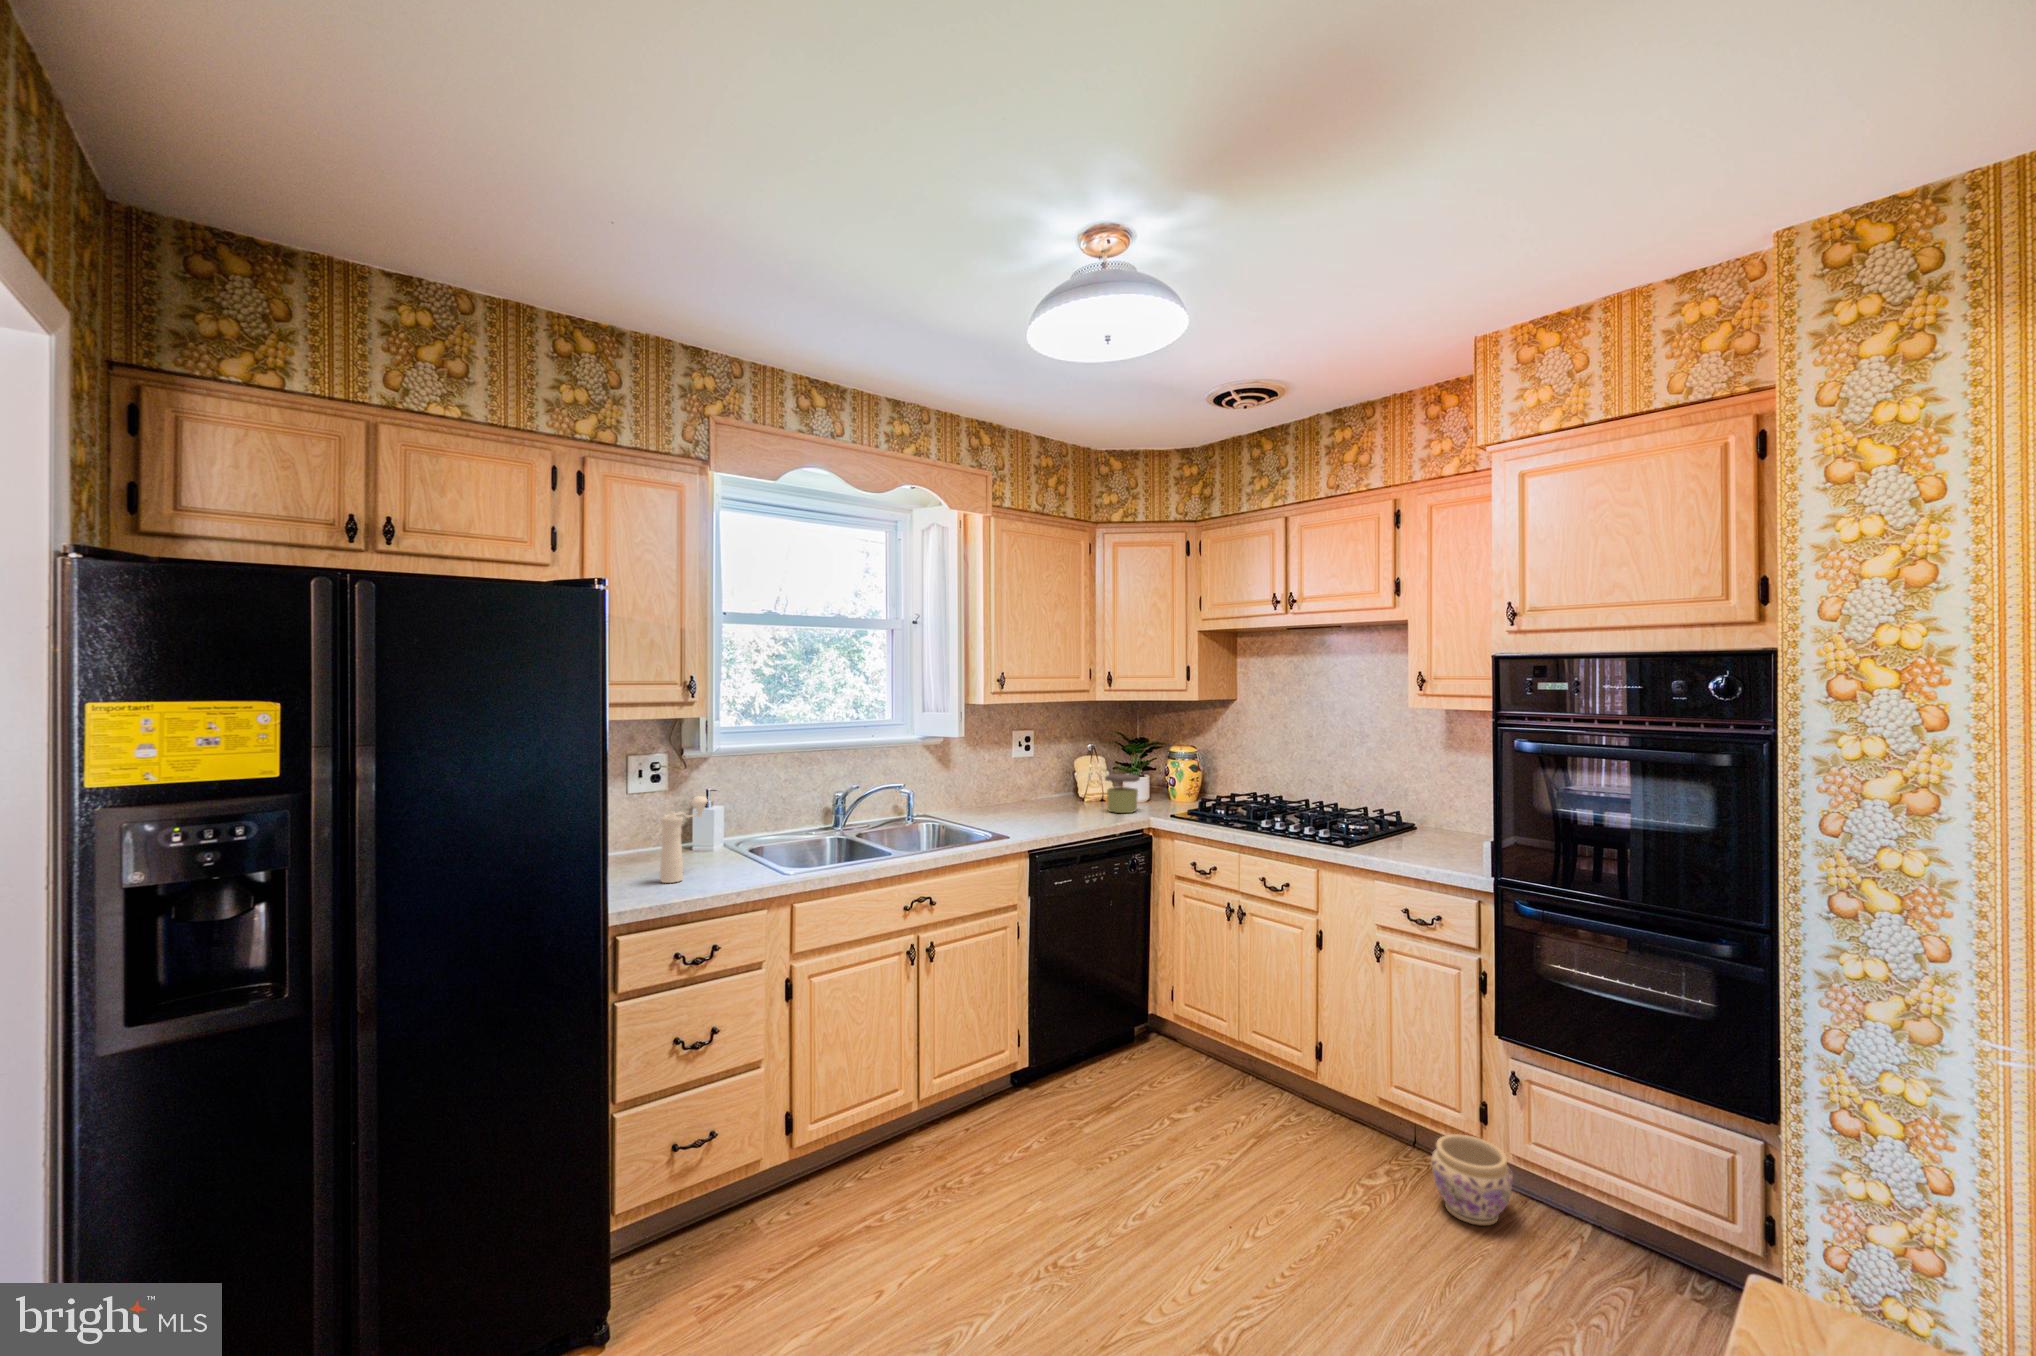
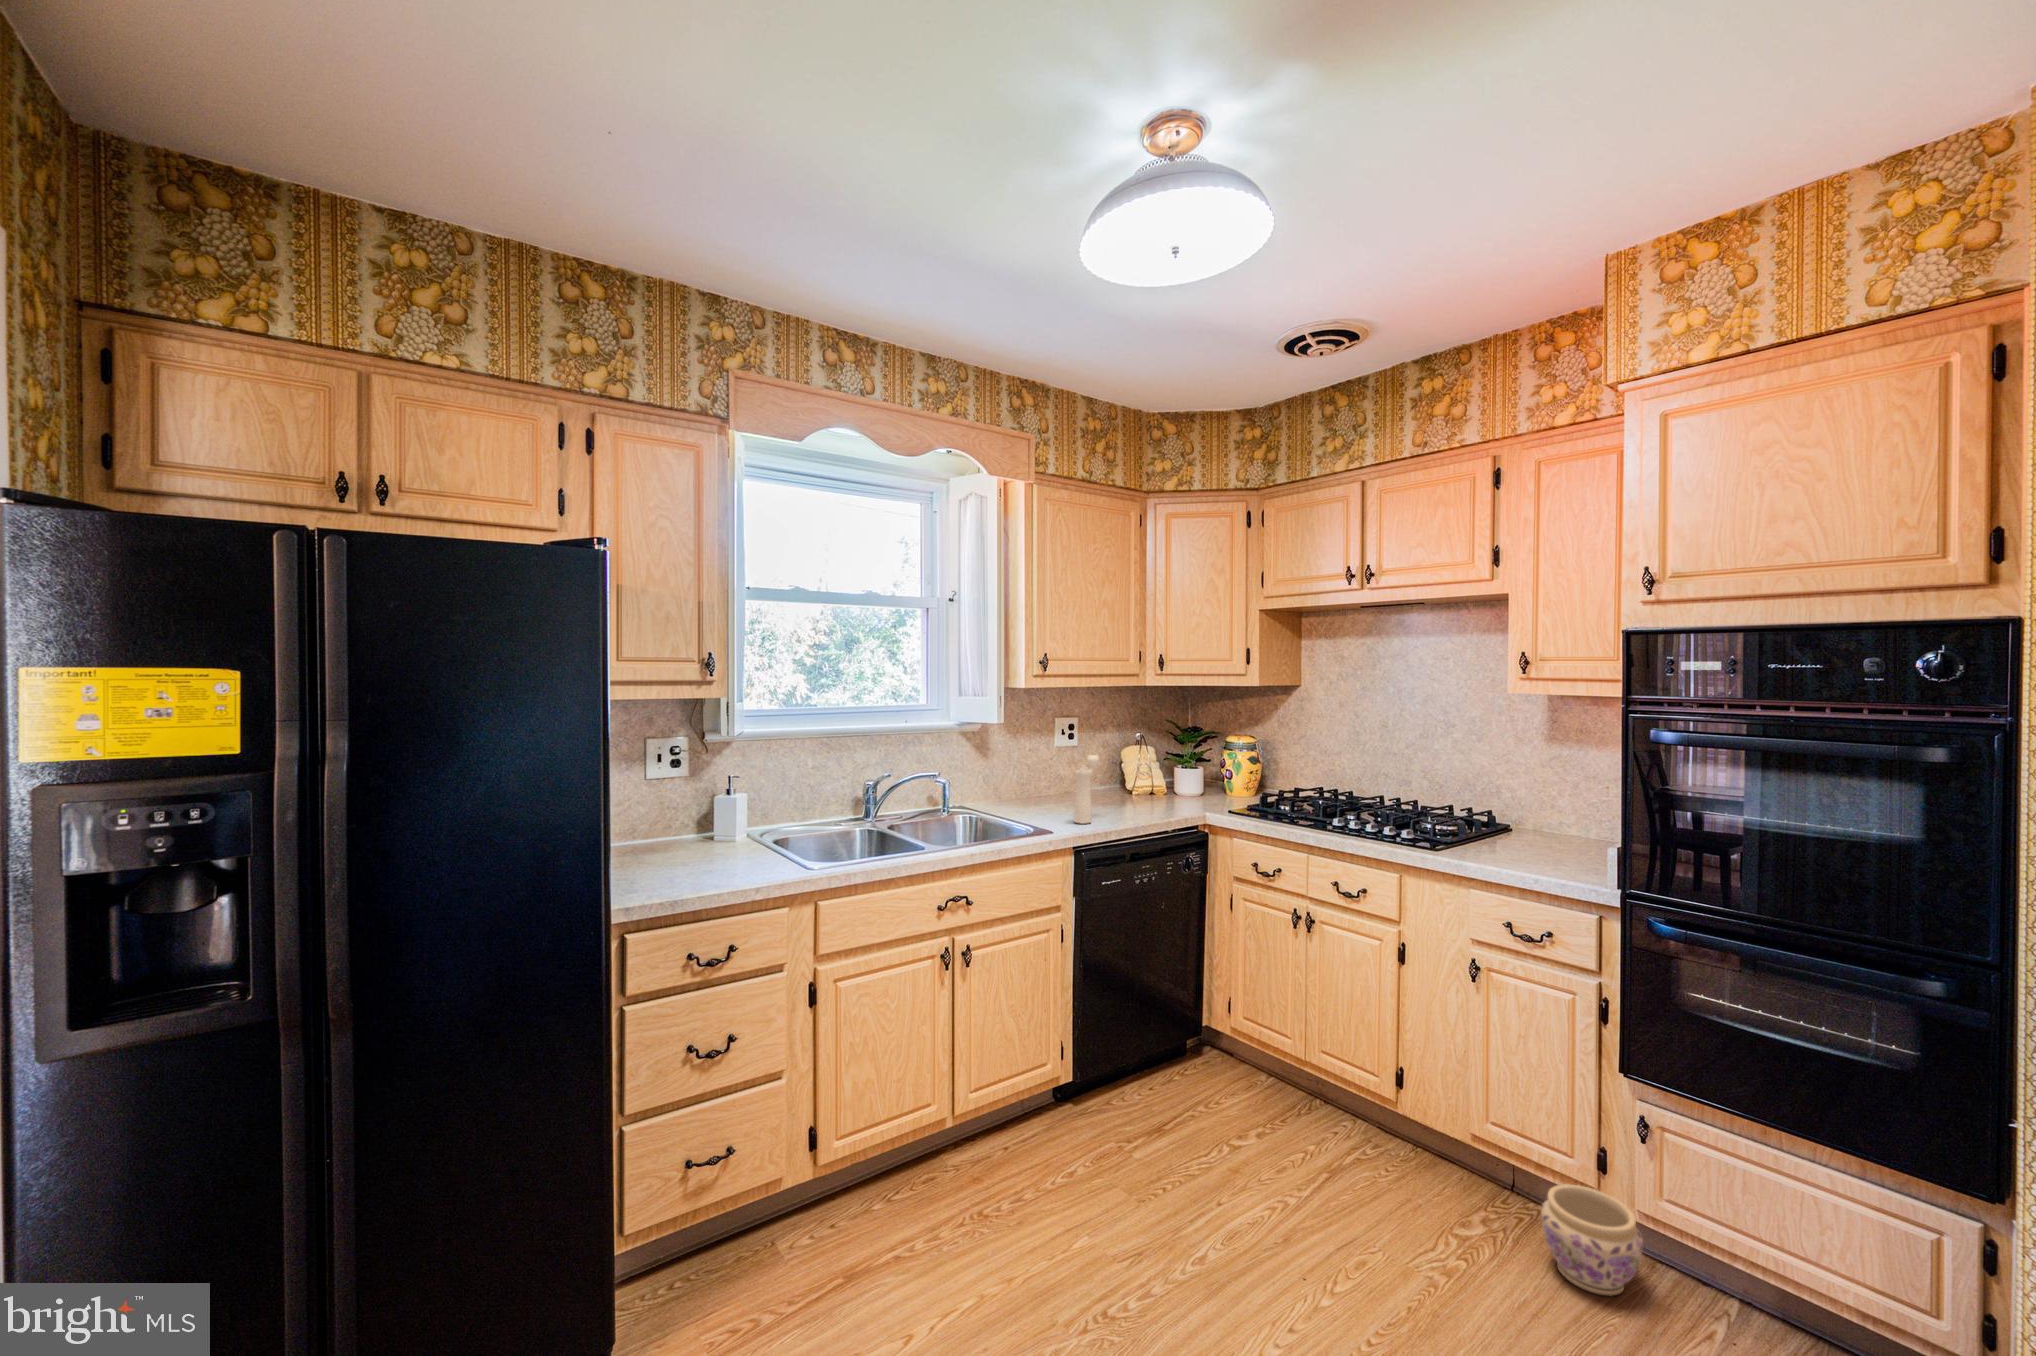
jar: present [1105,774,1140,813] -> none [1158,763,1196,805]
pepper mill: present [660,796,708,883] -> present [1074,755,1099,824]

